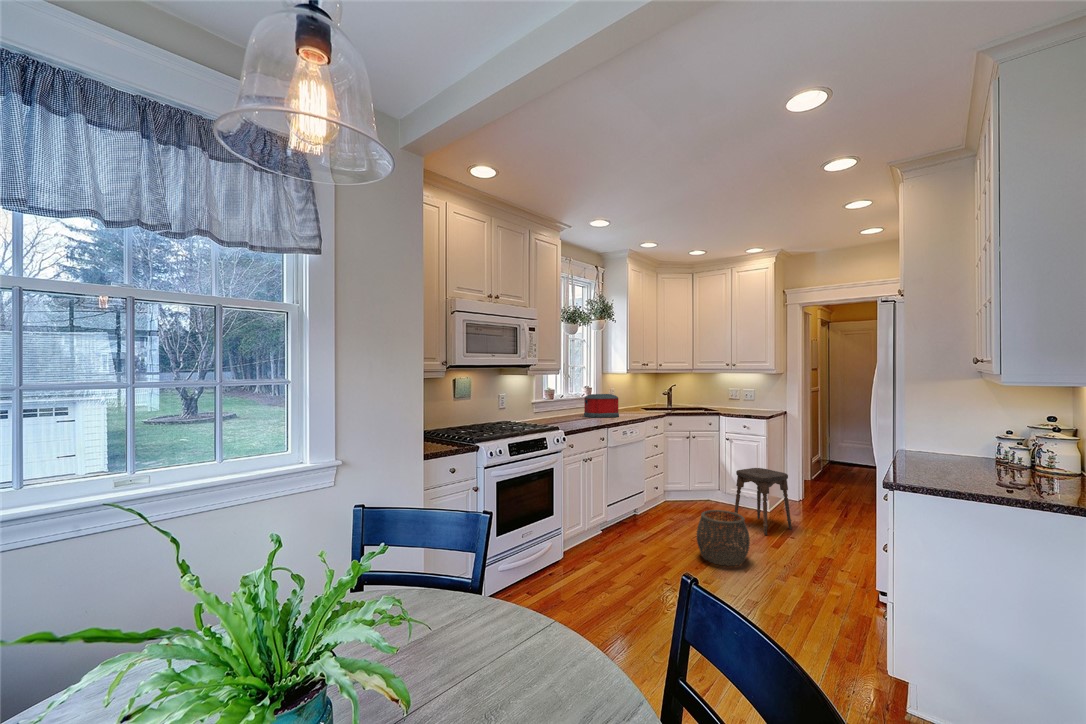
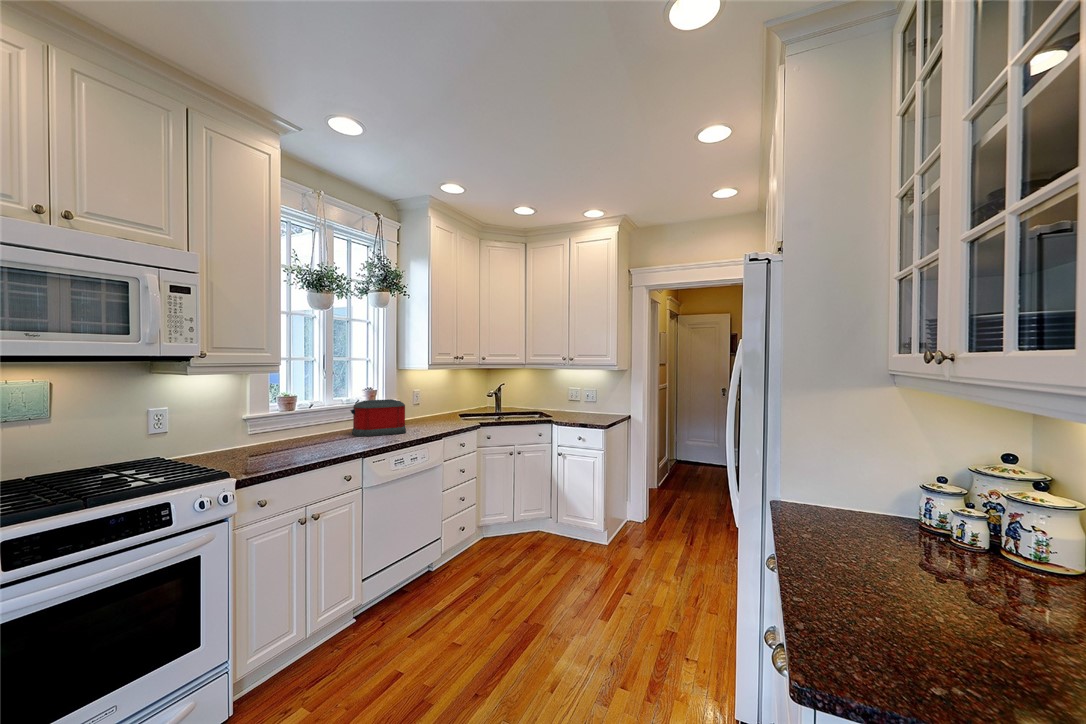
stool: present [735,468,792,535] -> none [559,493,631,593]
woven basket: present [697,510,750,566] -> none [486,579,565,684]

